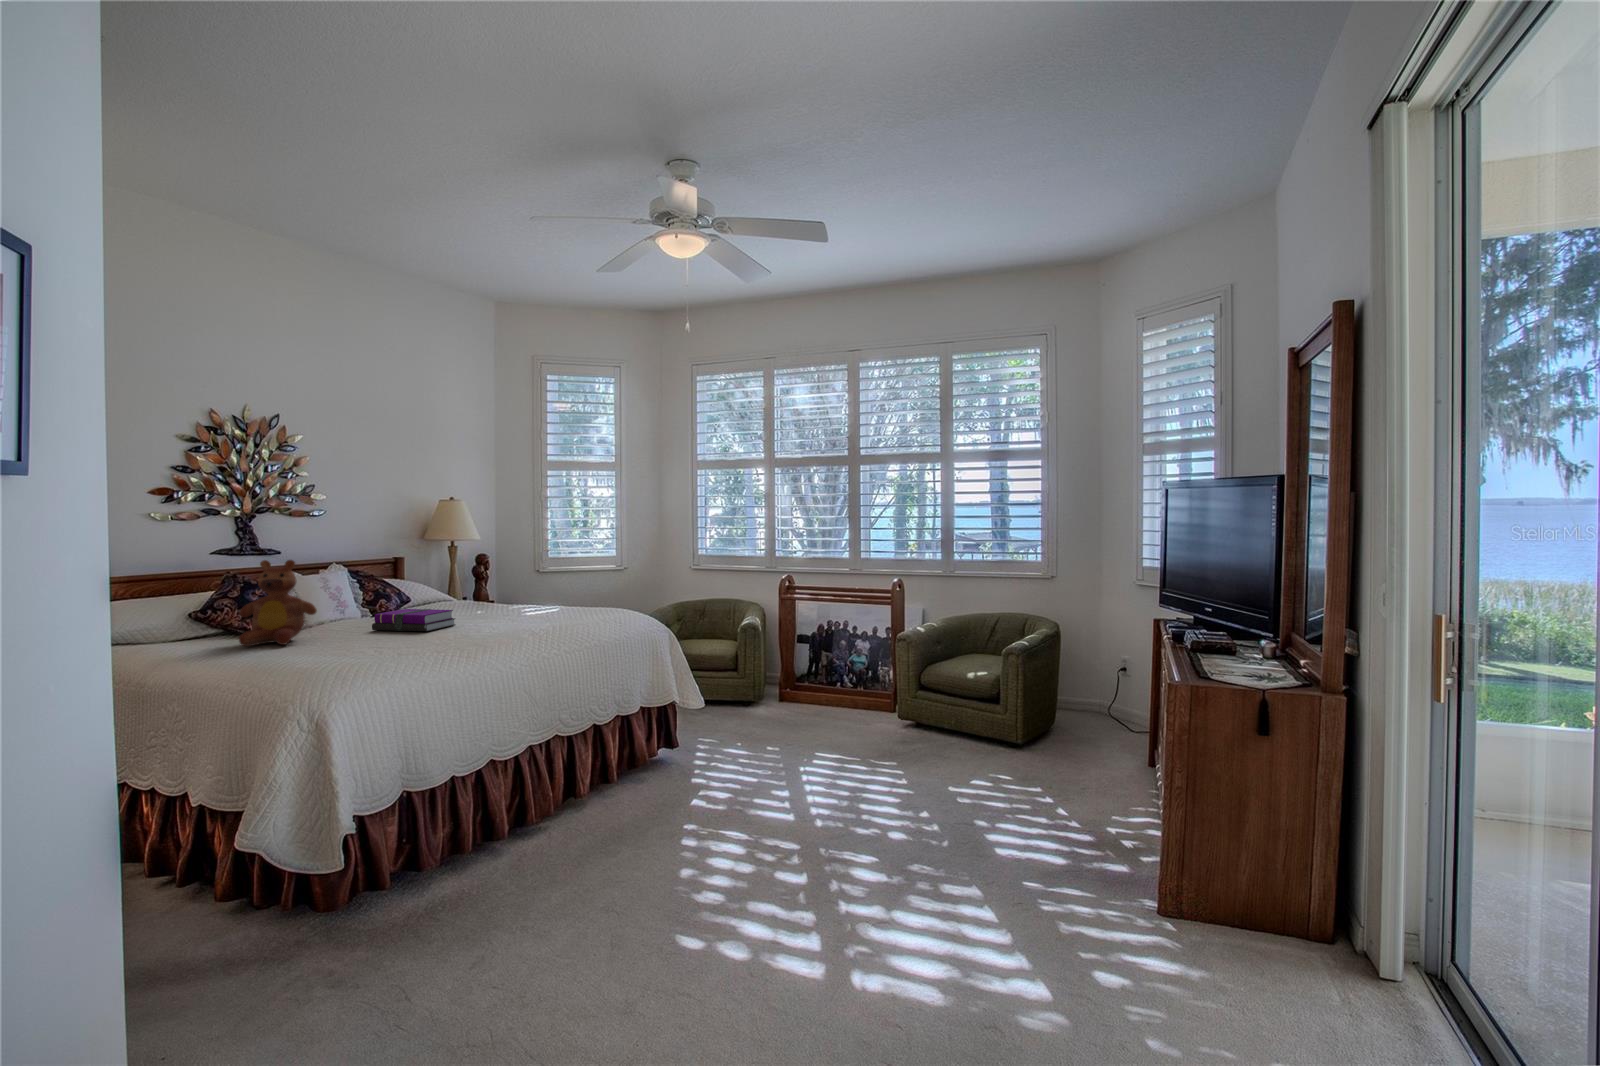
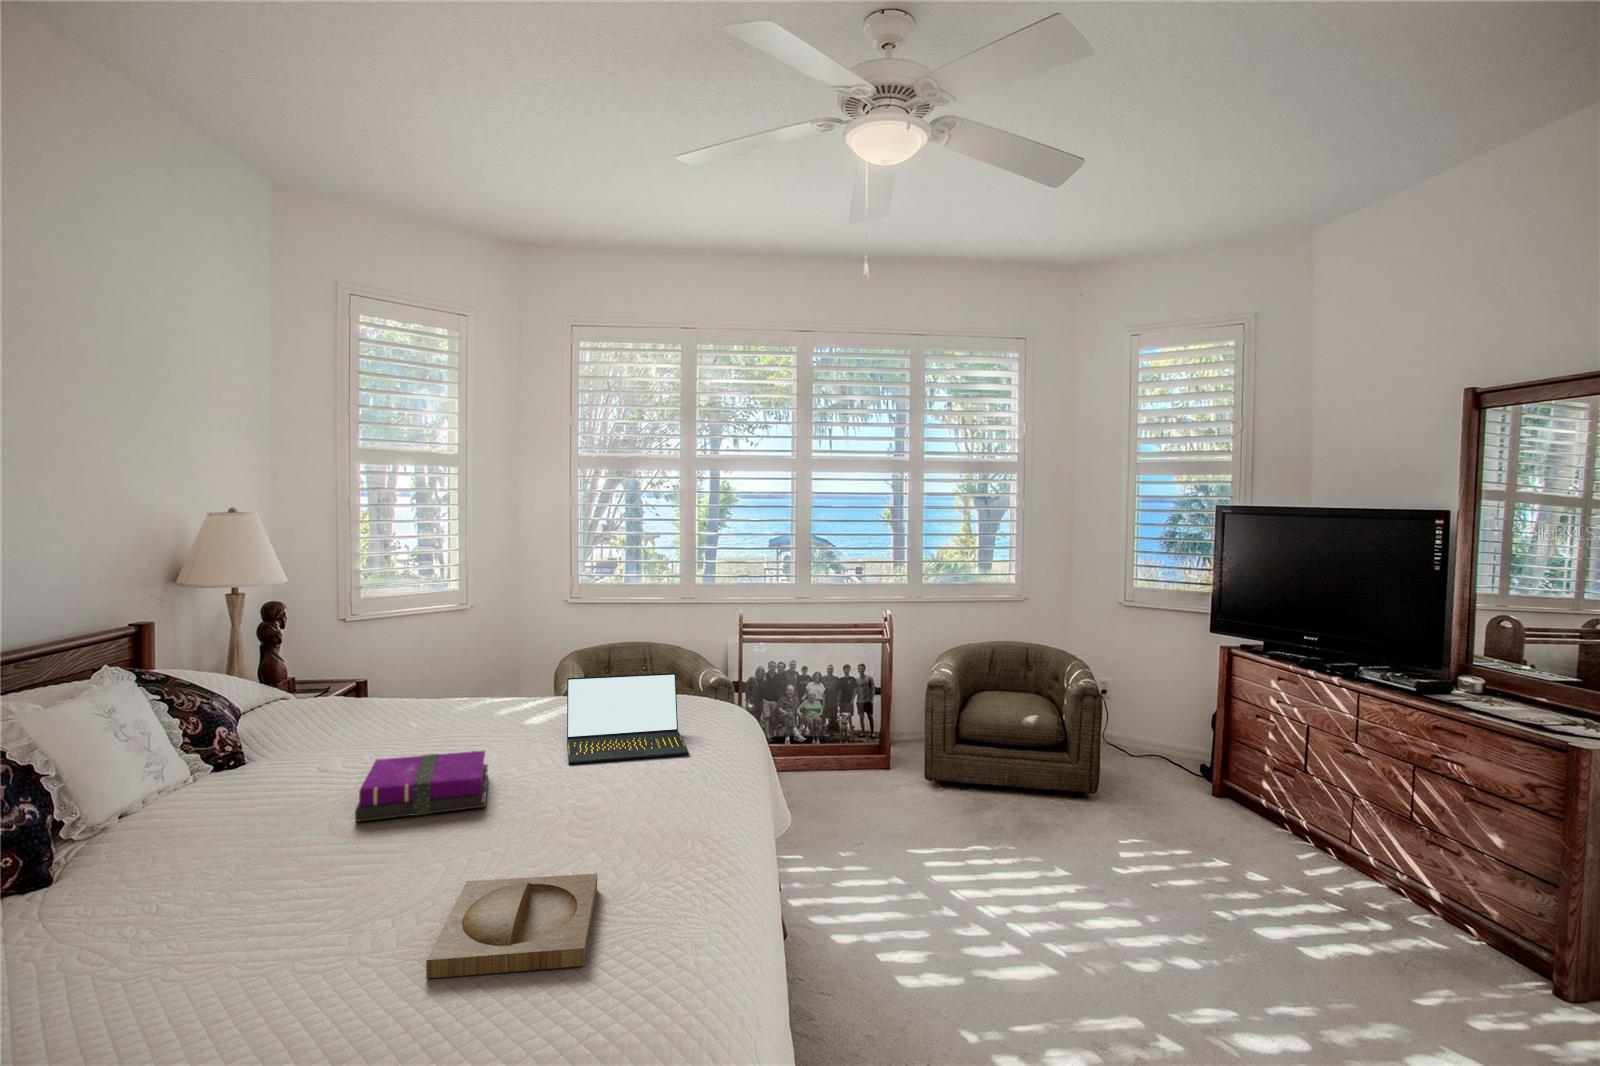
teddy bear: present [239,560,317,646] -> none [87,719,293,963]
laptop: none [500,583,593,627] -> present [567,673,689,764]
tray: none [299,640,403,663] -> present [426,874,597,978]

